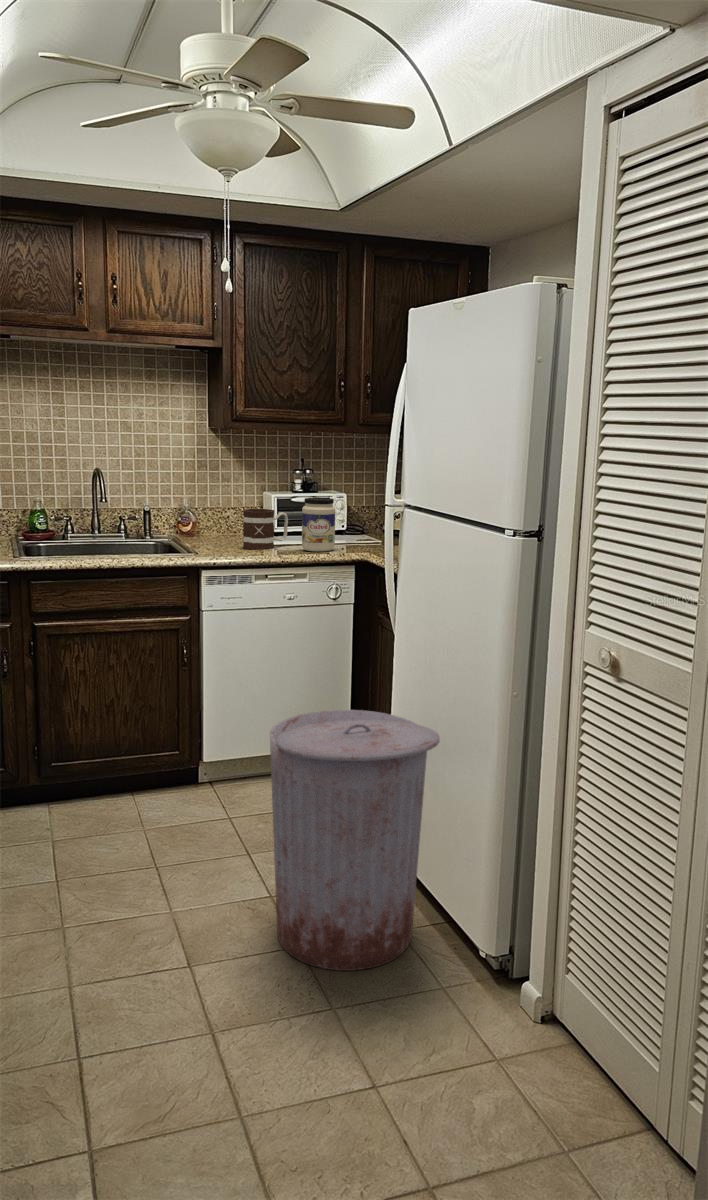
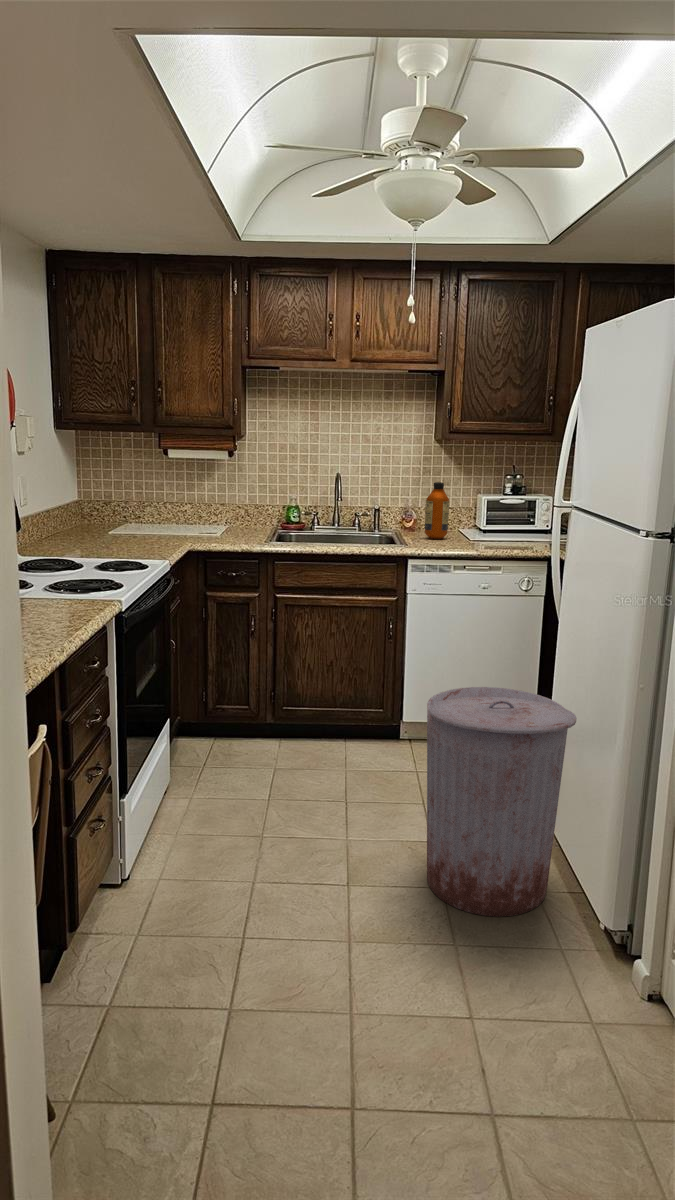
bottle: none [205,477,232,544] -> present [425,482,449,539]
jar: present [302,498,335,552] -> none [501,502,533,550]
mug: present [243,509,288,550] -> none [452,510,494,546]

